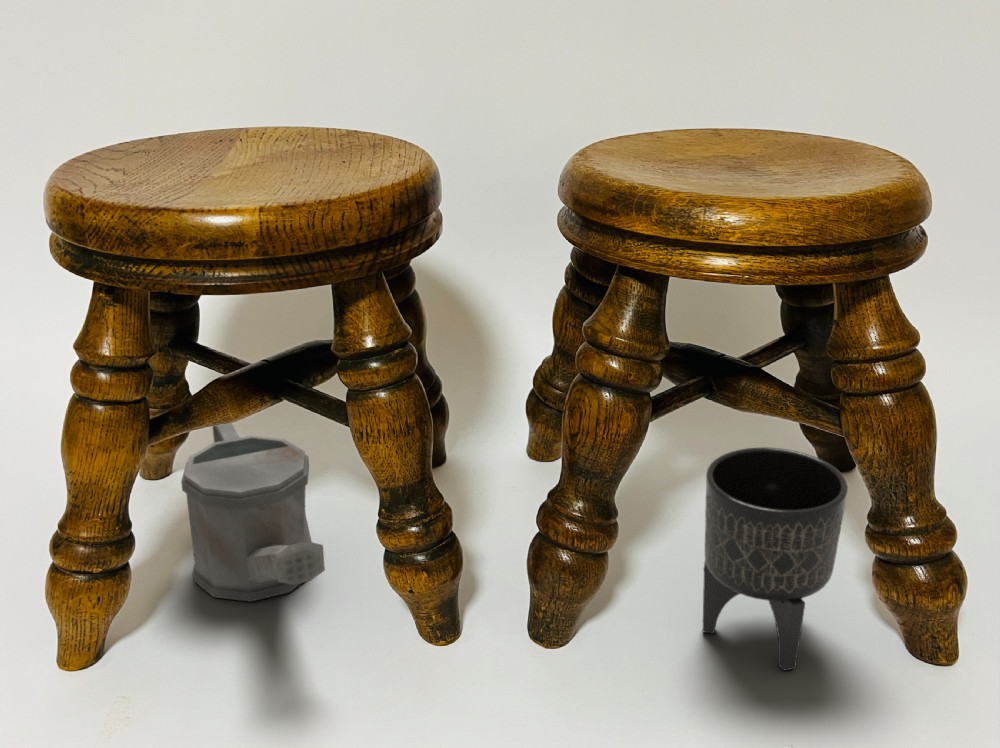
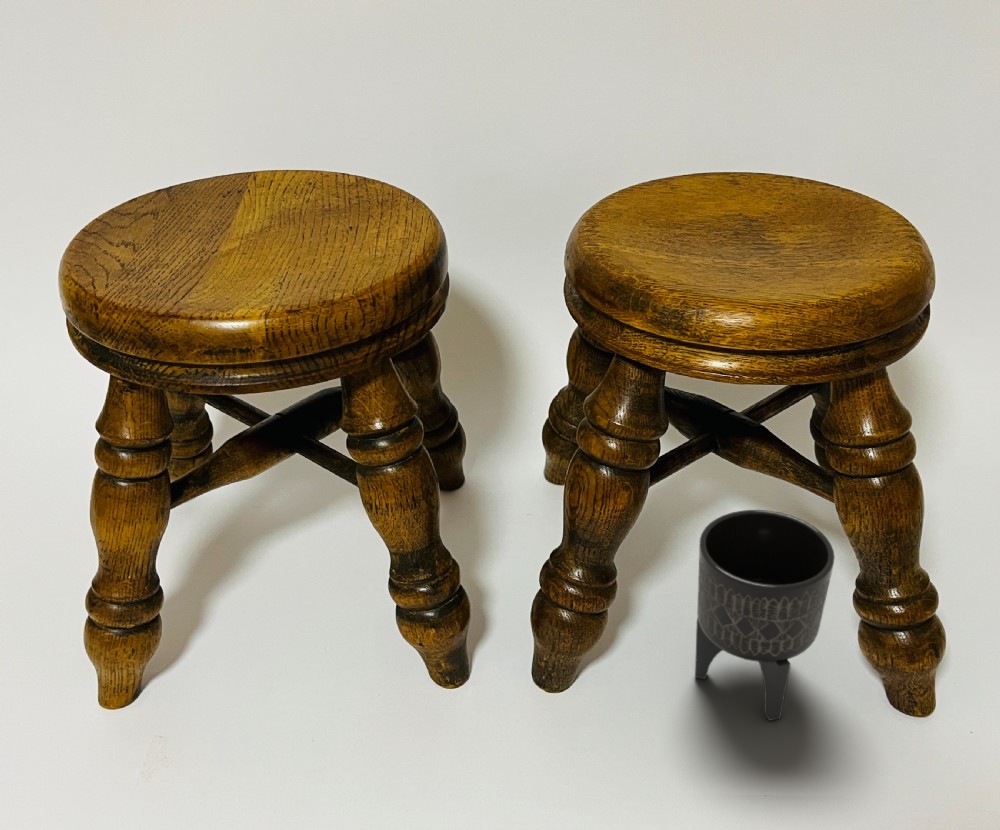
watering can: present [181,423,325,601] -> none [208,455,339,646]

